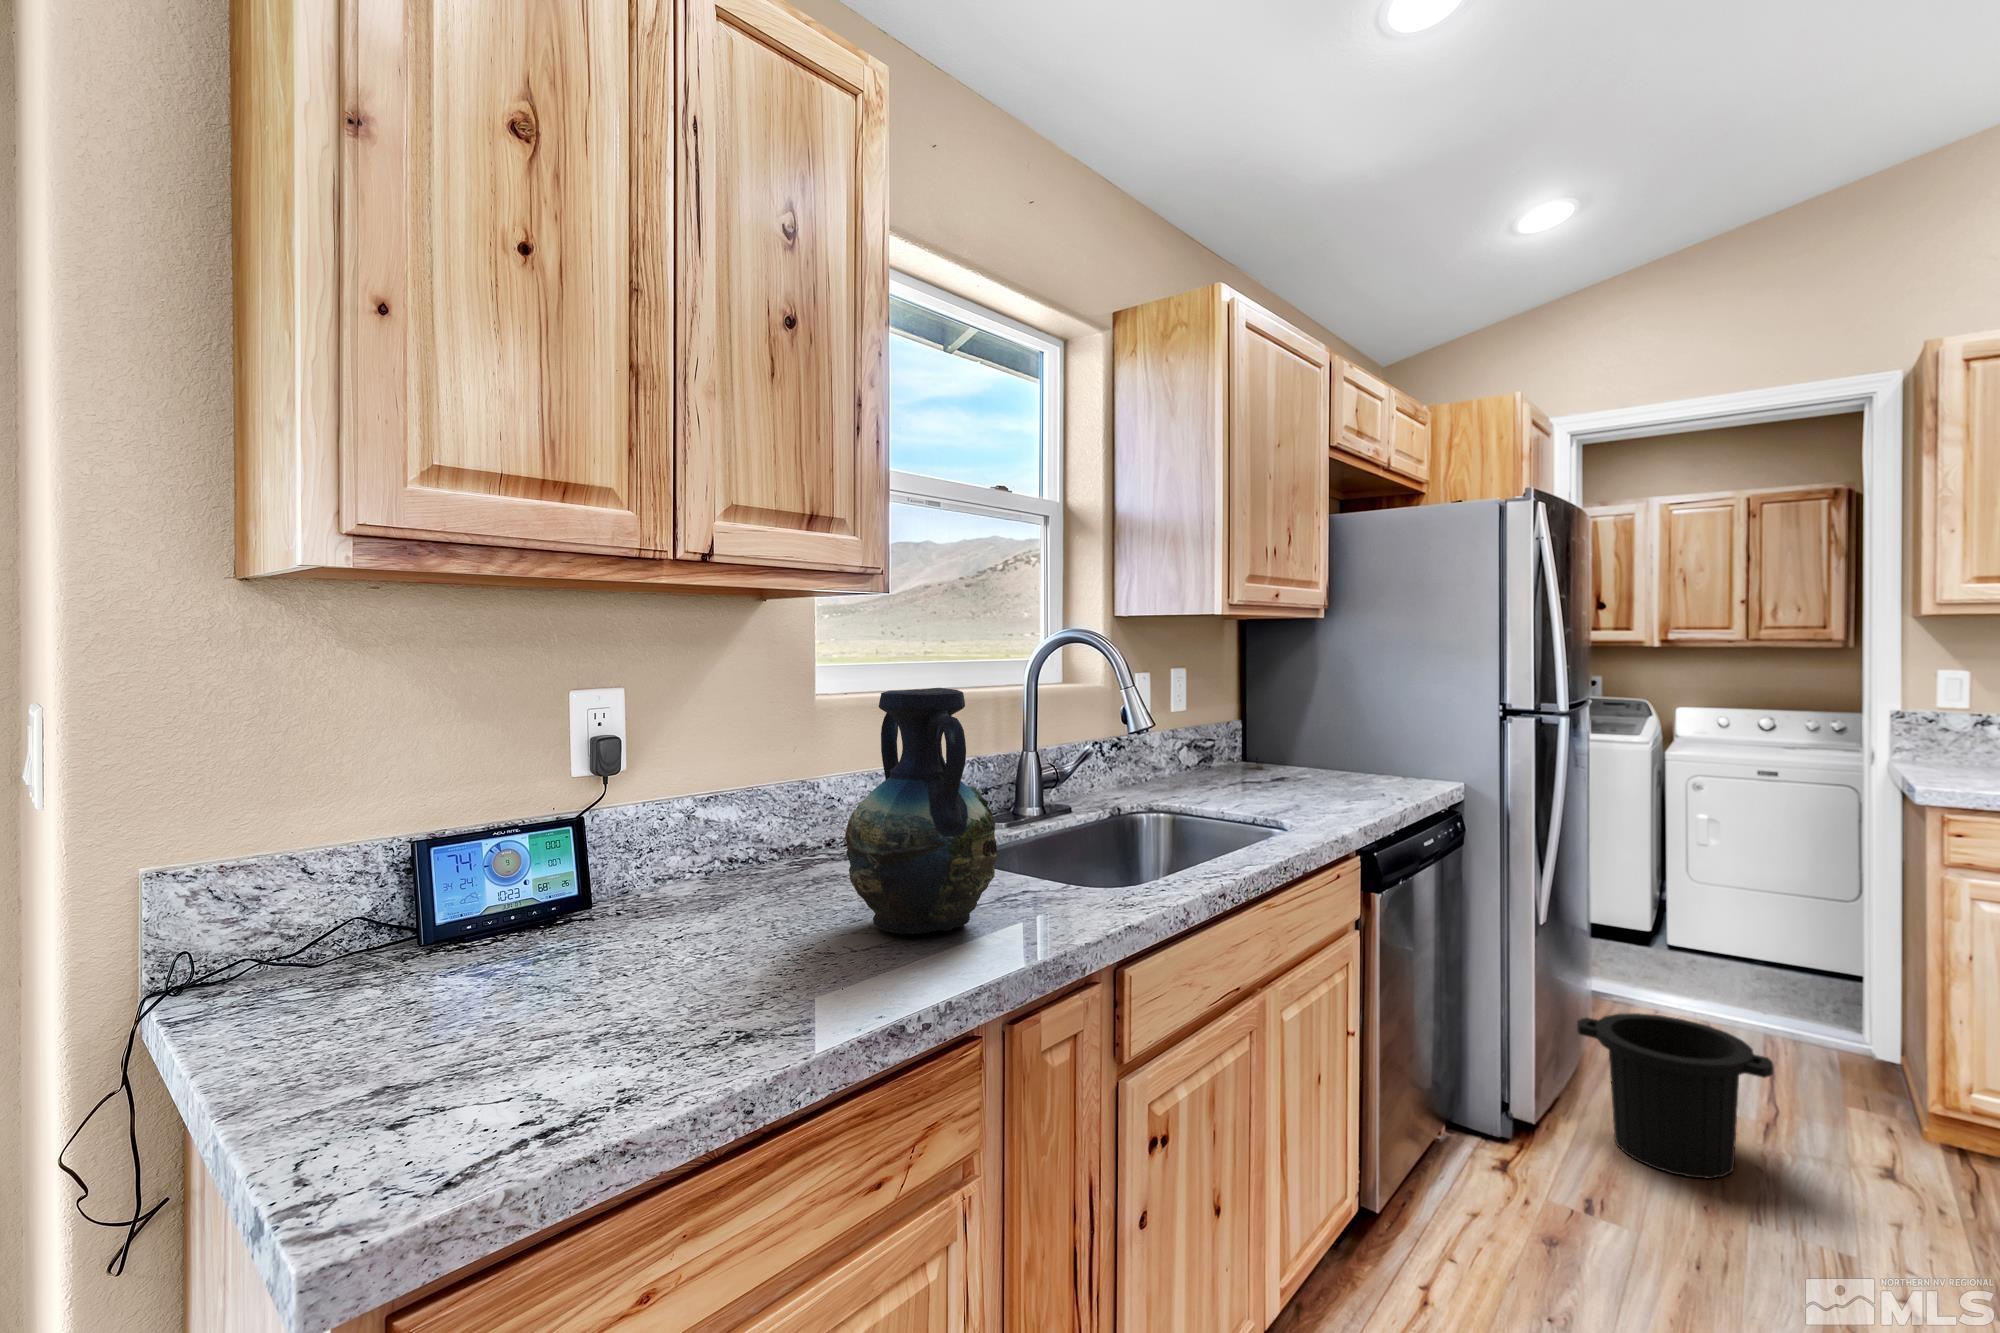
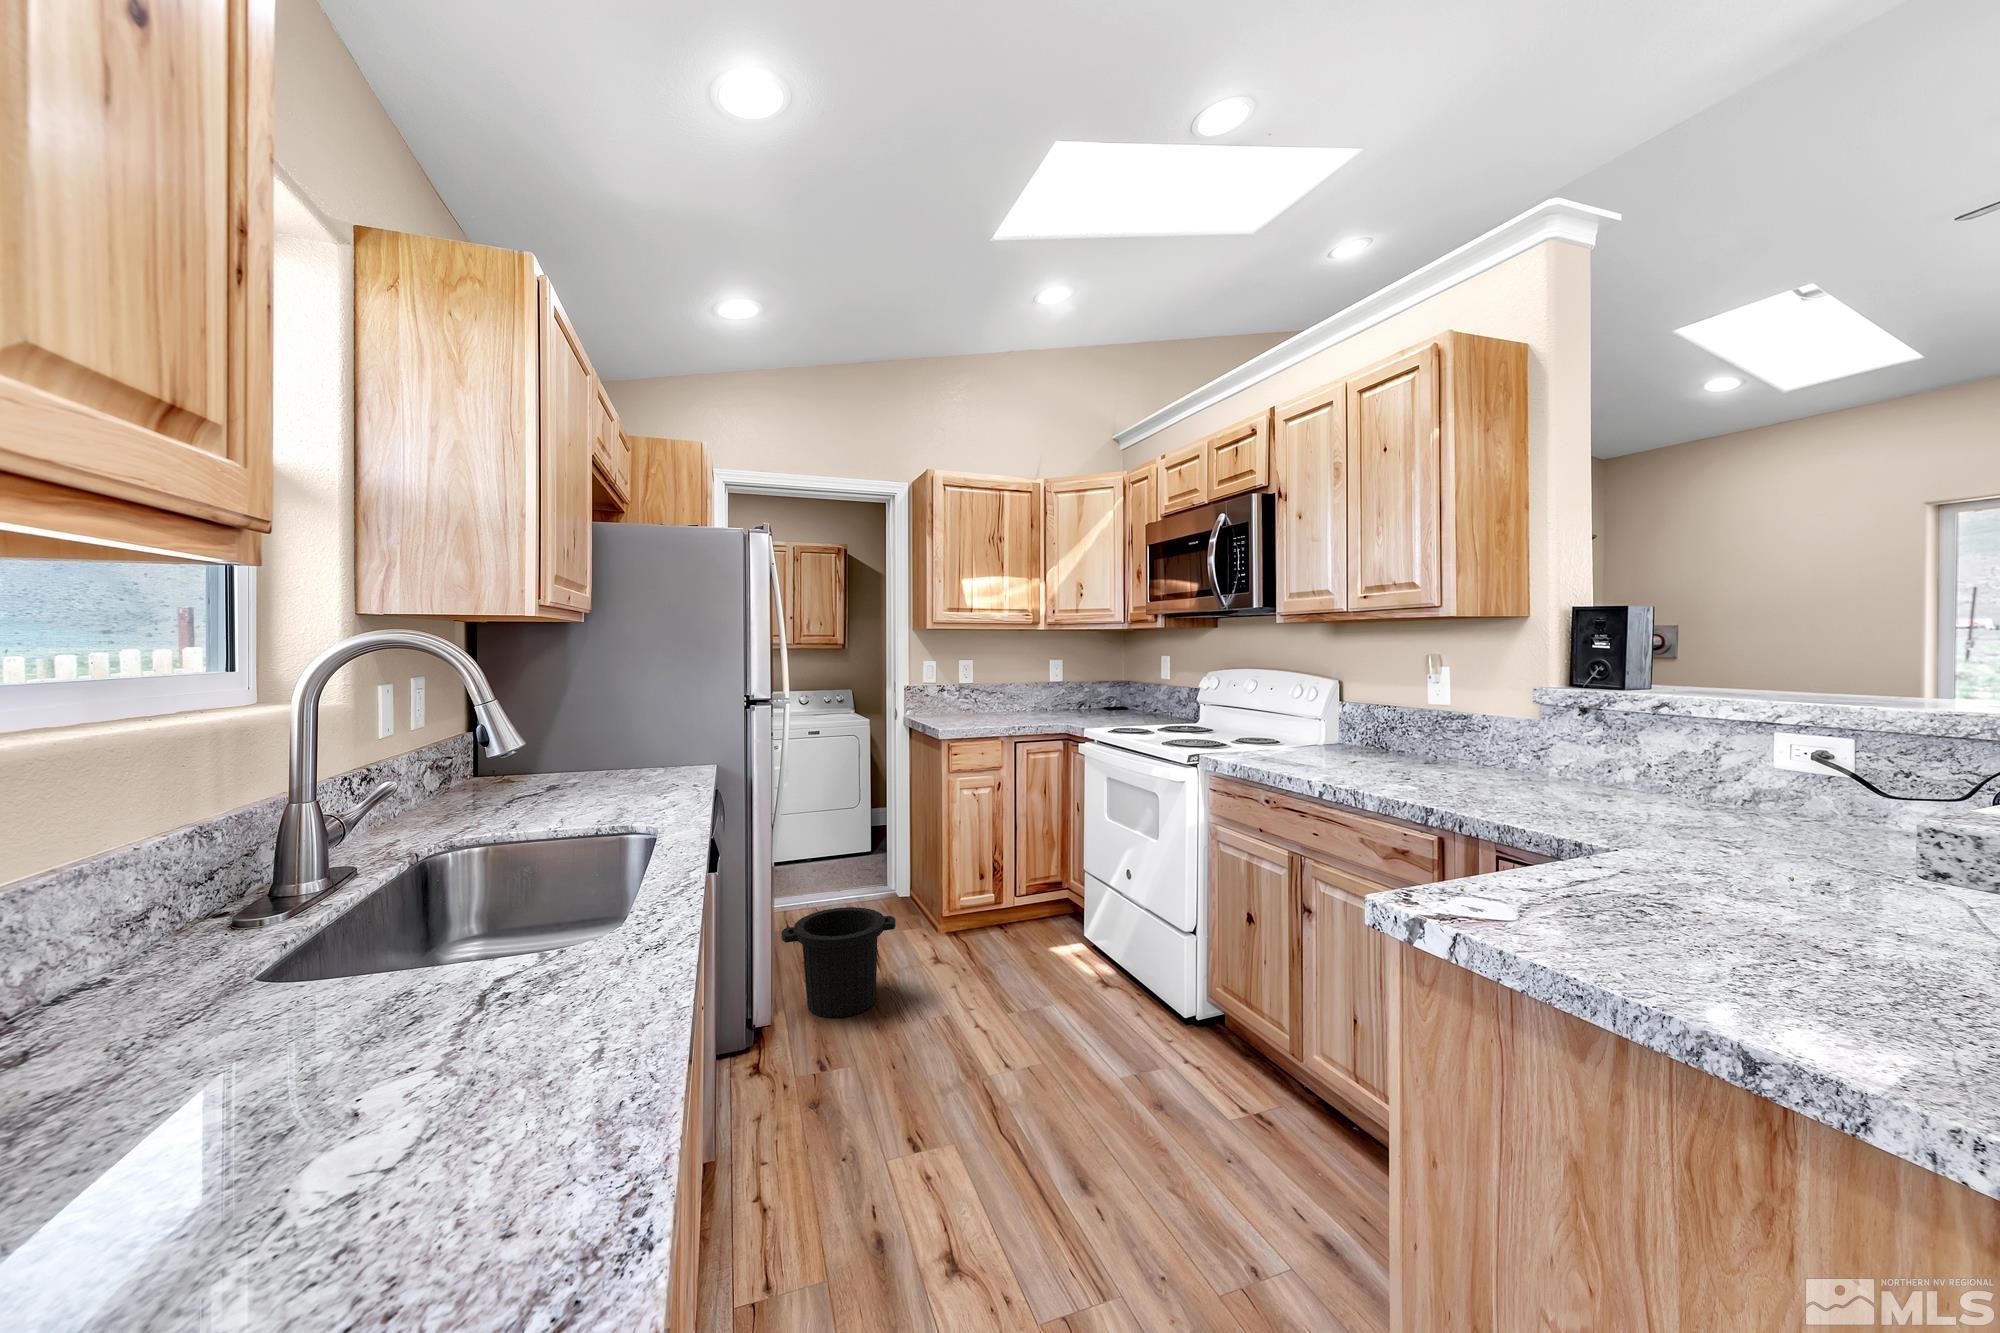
vase: present [845,688,997,934] -> none [255,727,553,1138]

